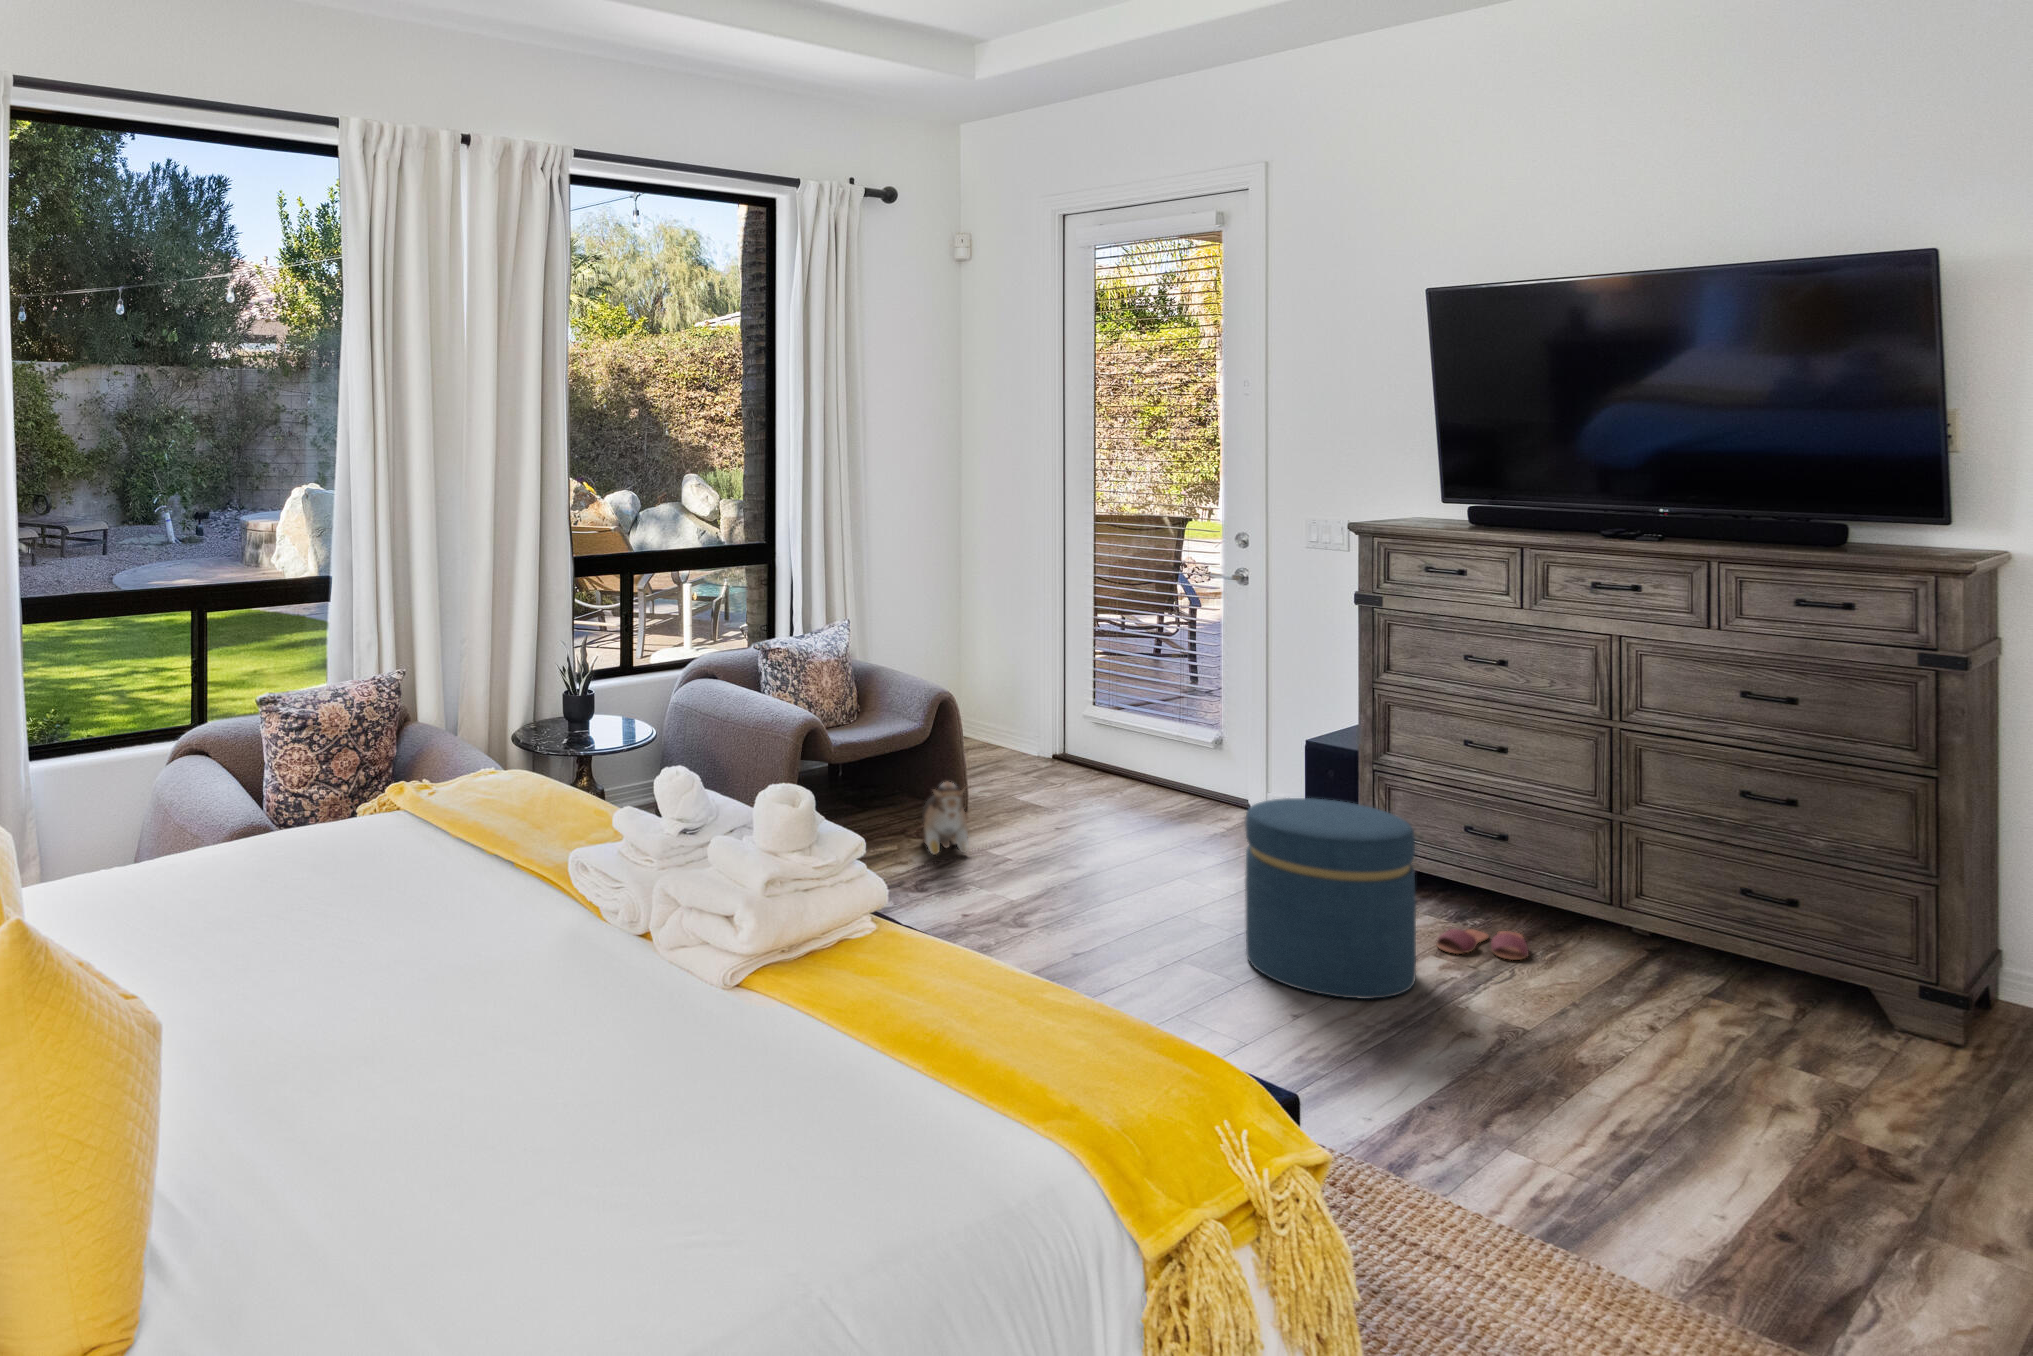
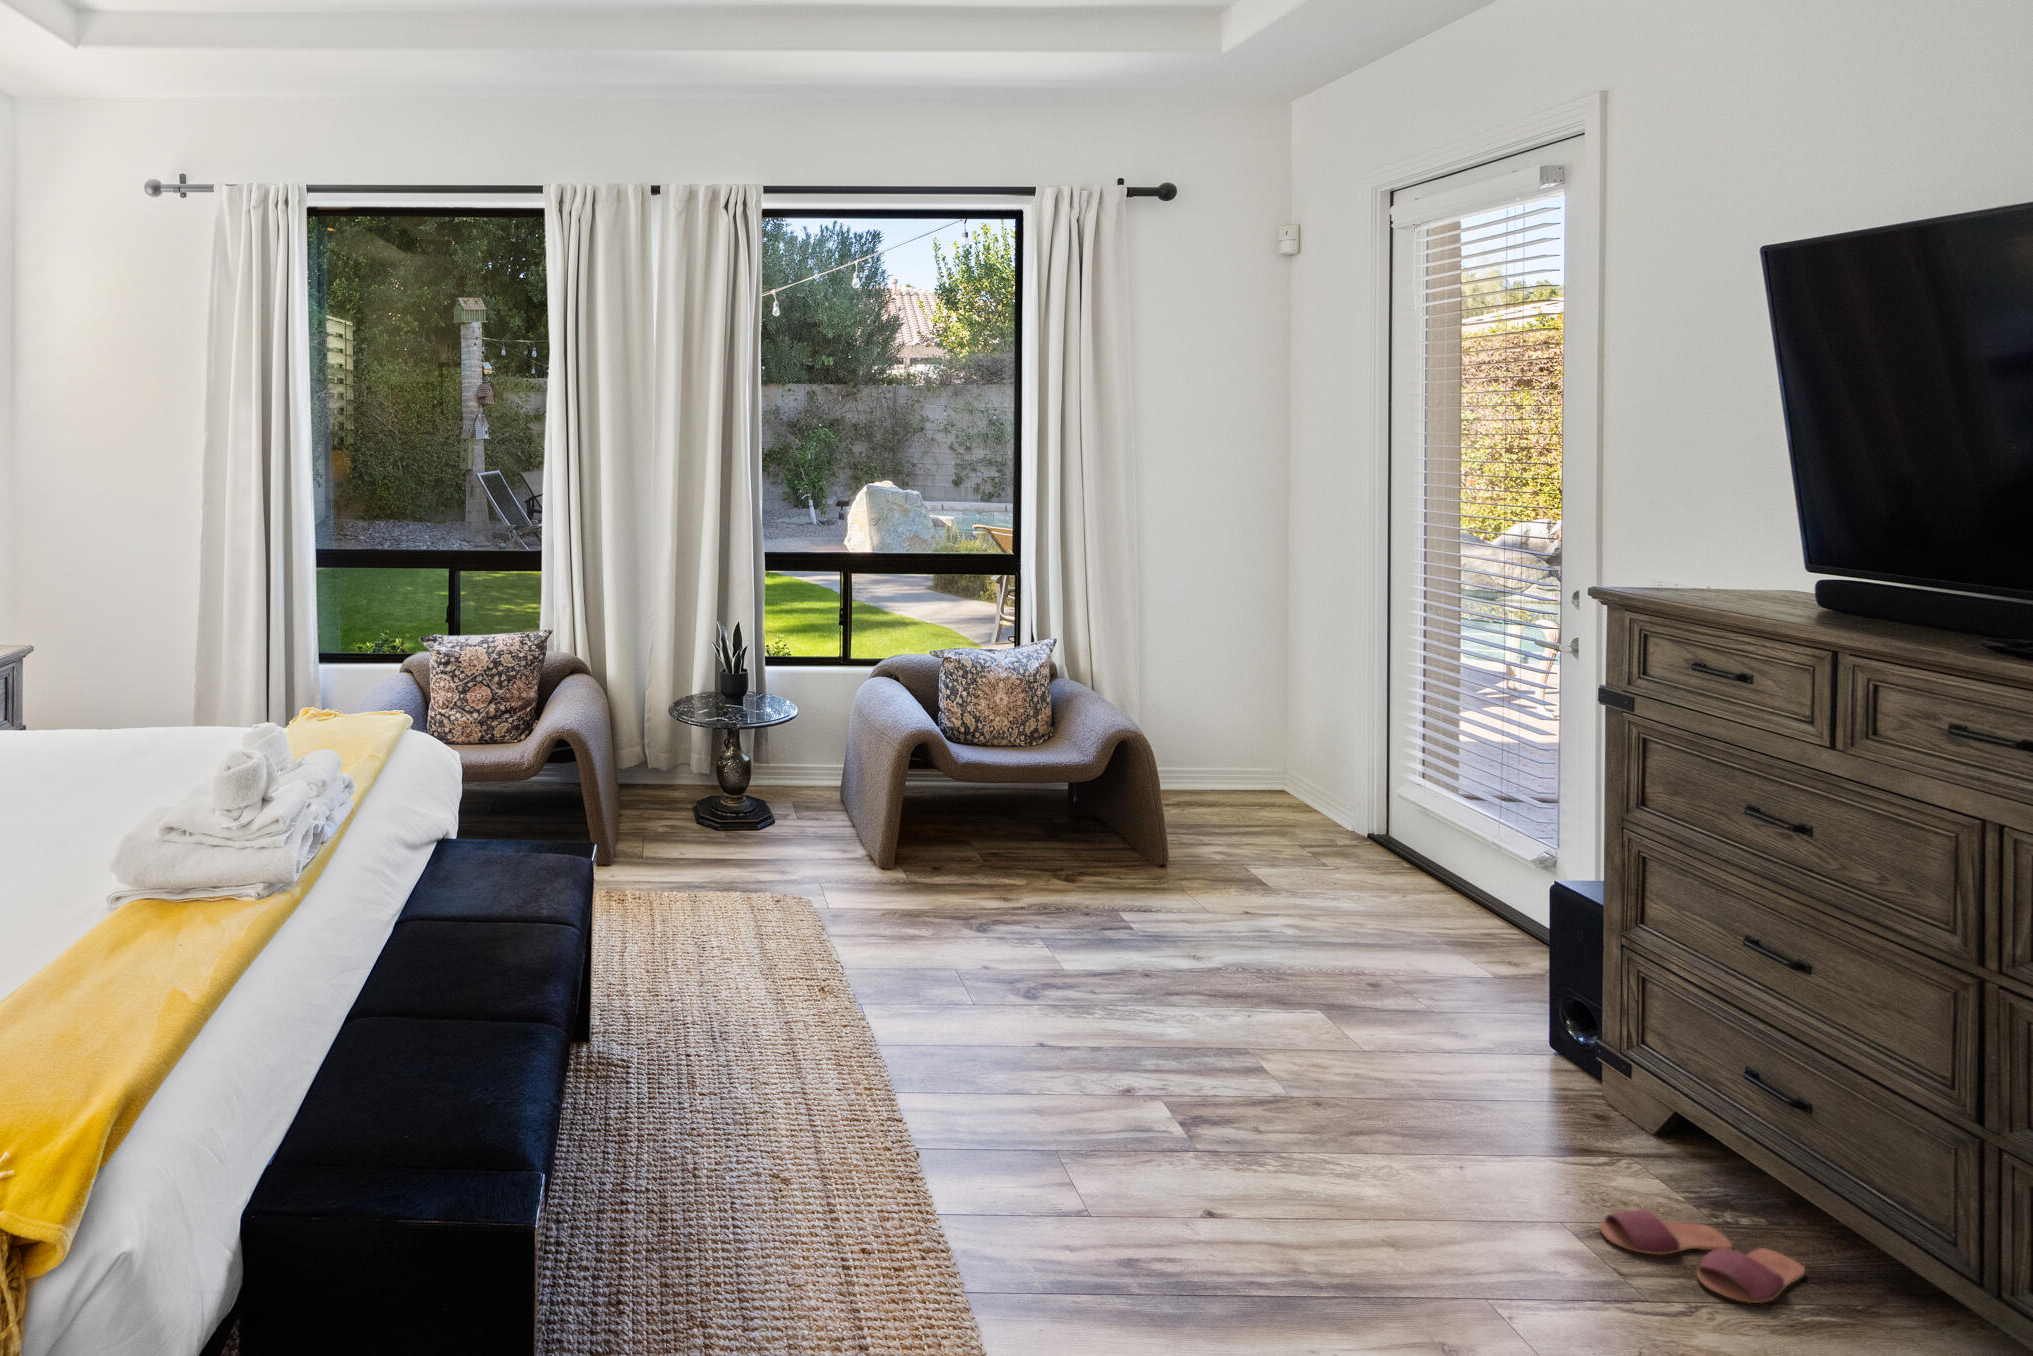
plush toy: present [921,782,969,855] -> none [1039,826,1112,910]
ottoman: present [1245,798,1416,999] -> none [1243,935,1491,1257]

